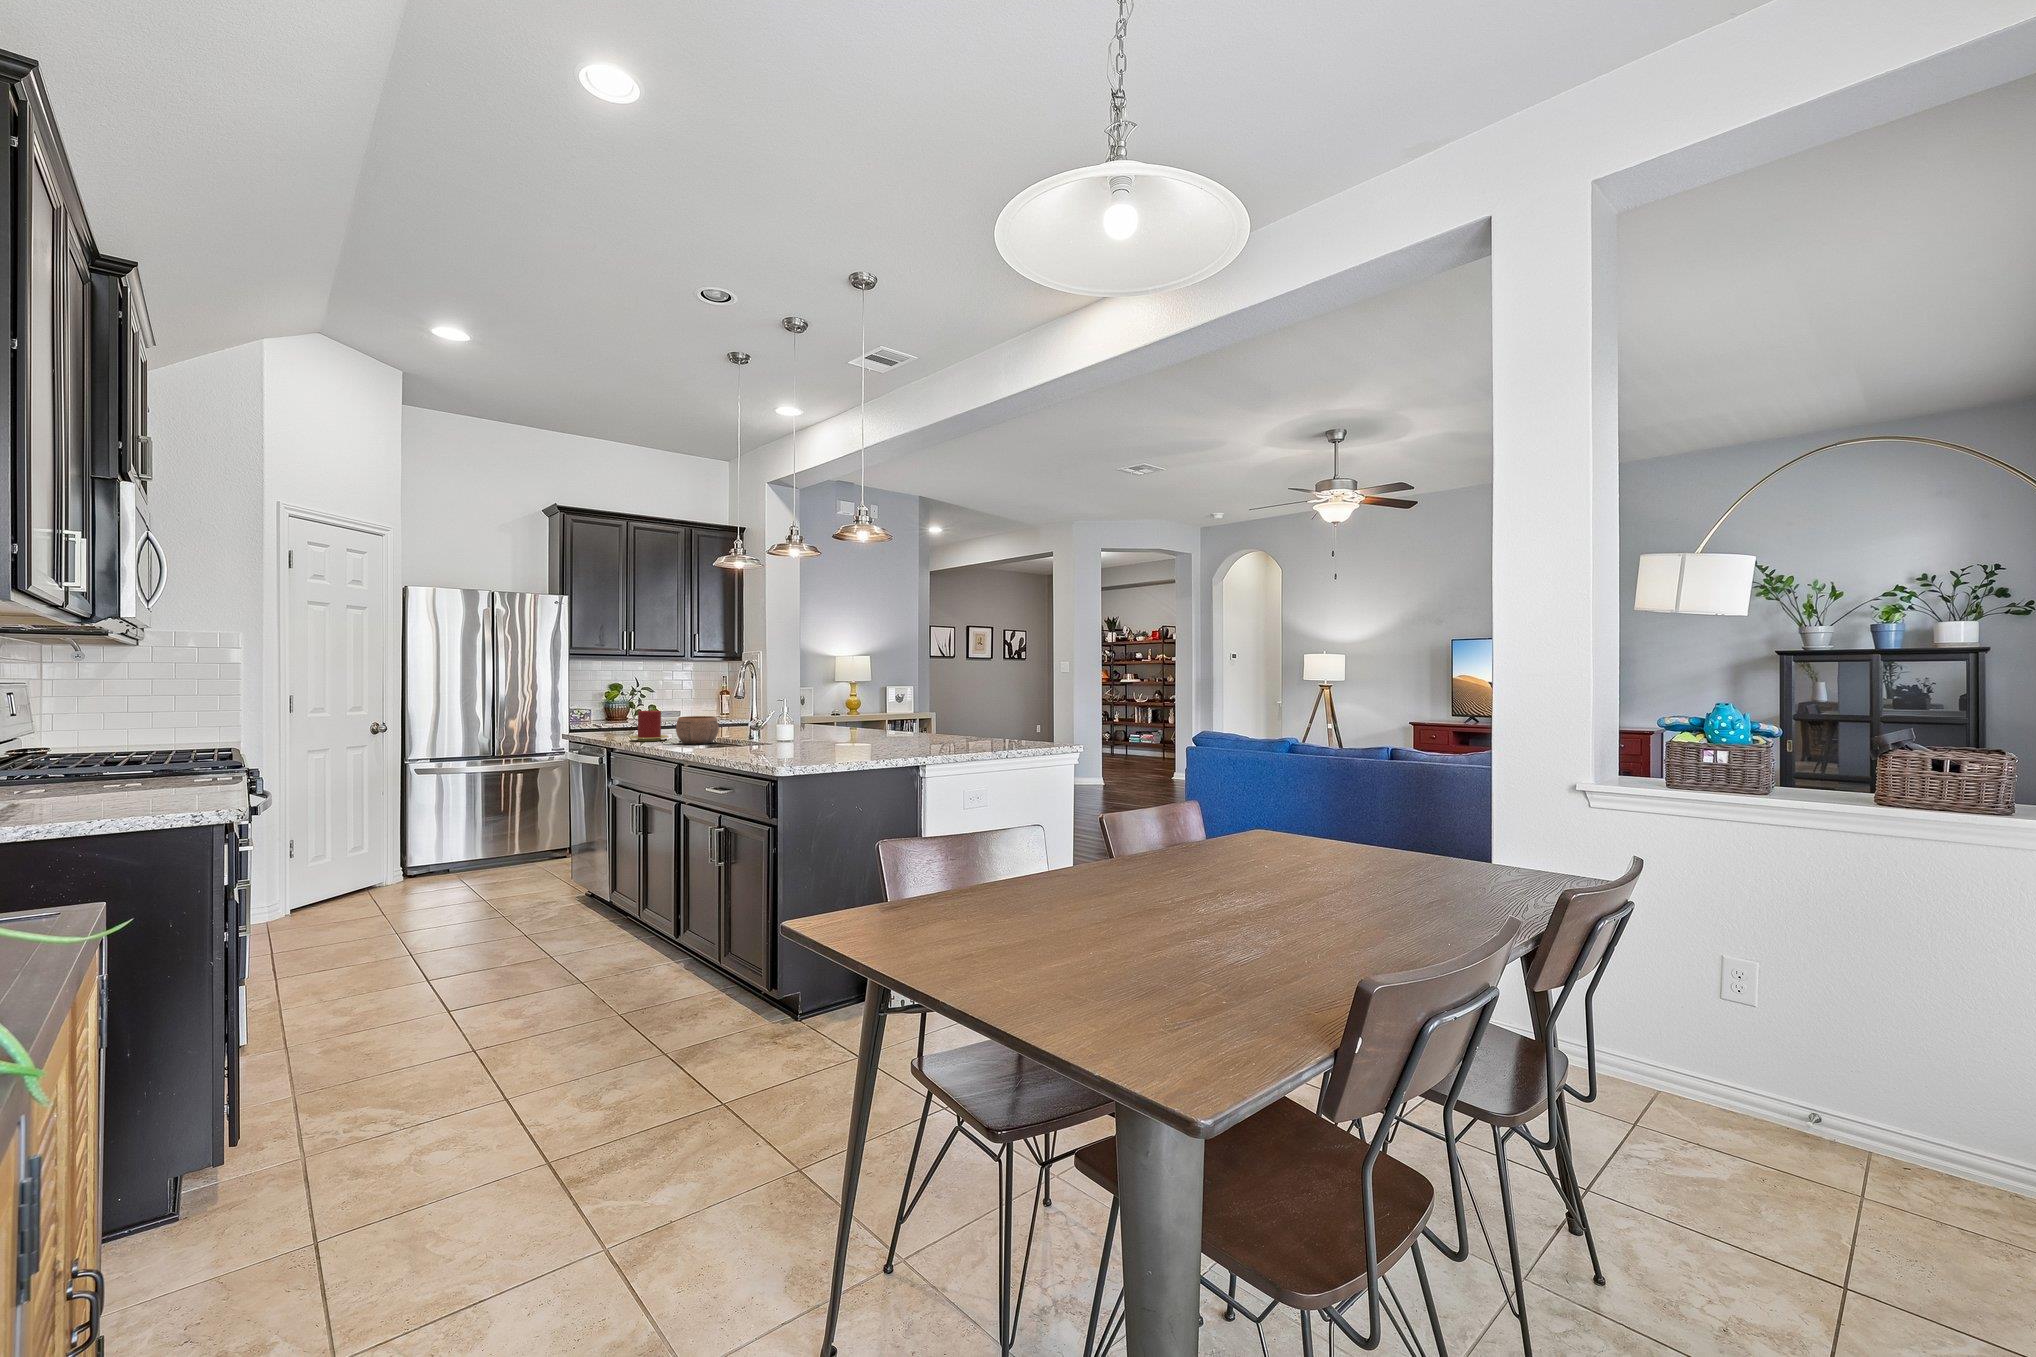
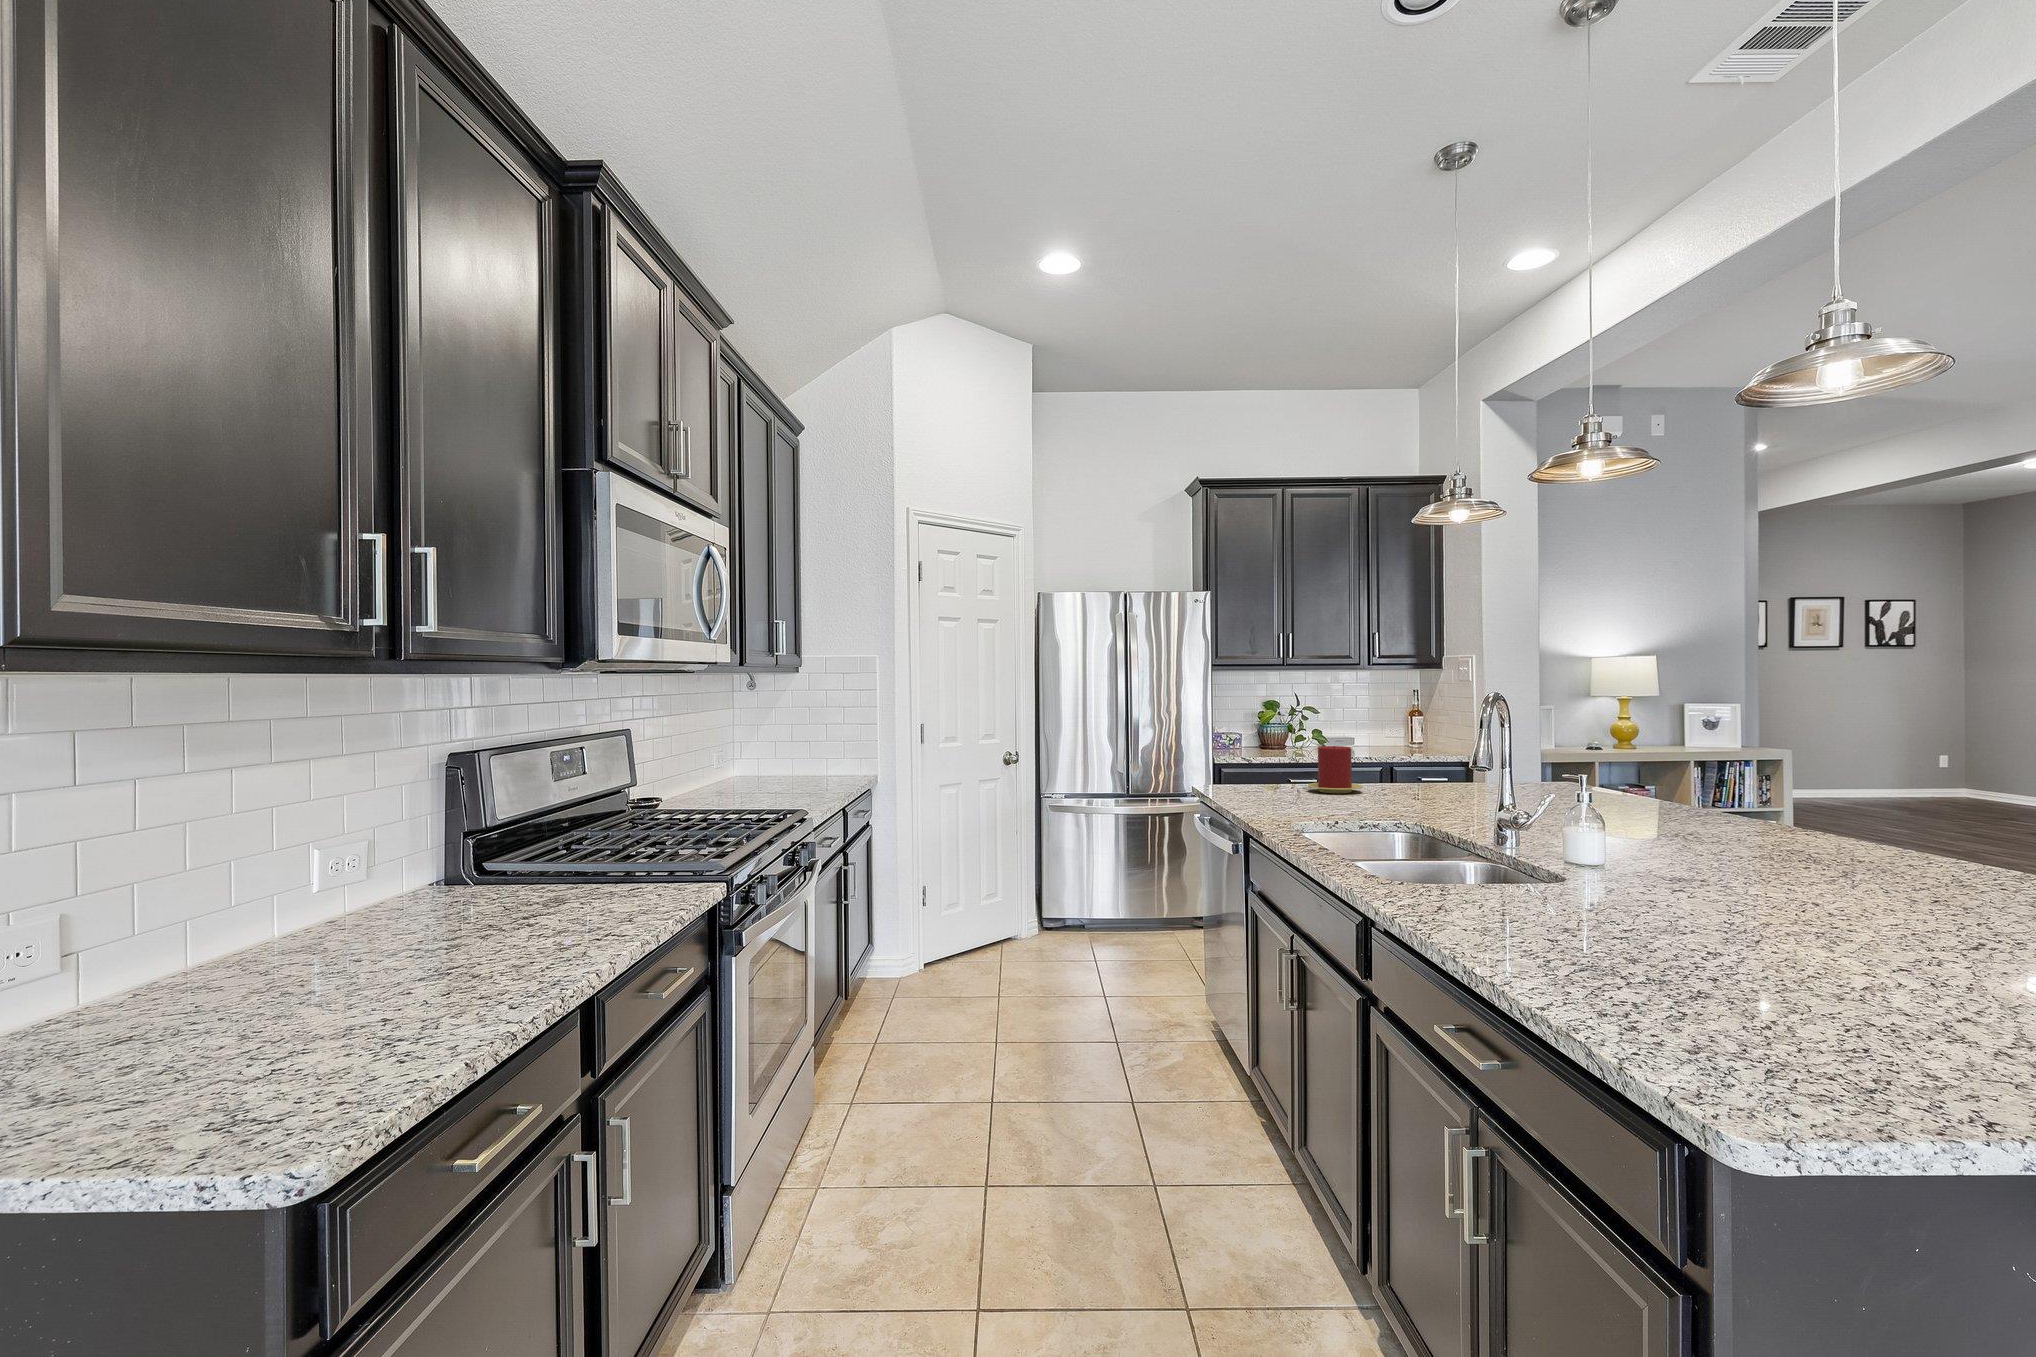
bowl: present [676,716,719,744] -> none [1379,758,1447,805]

